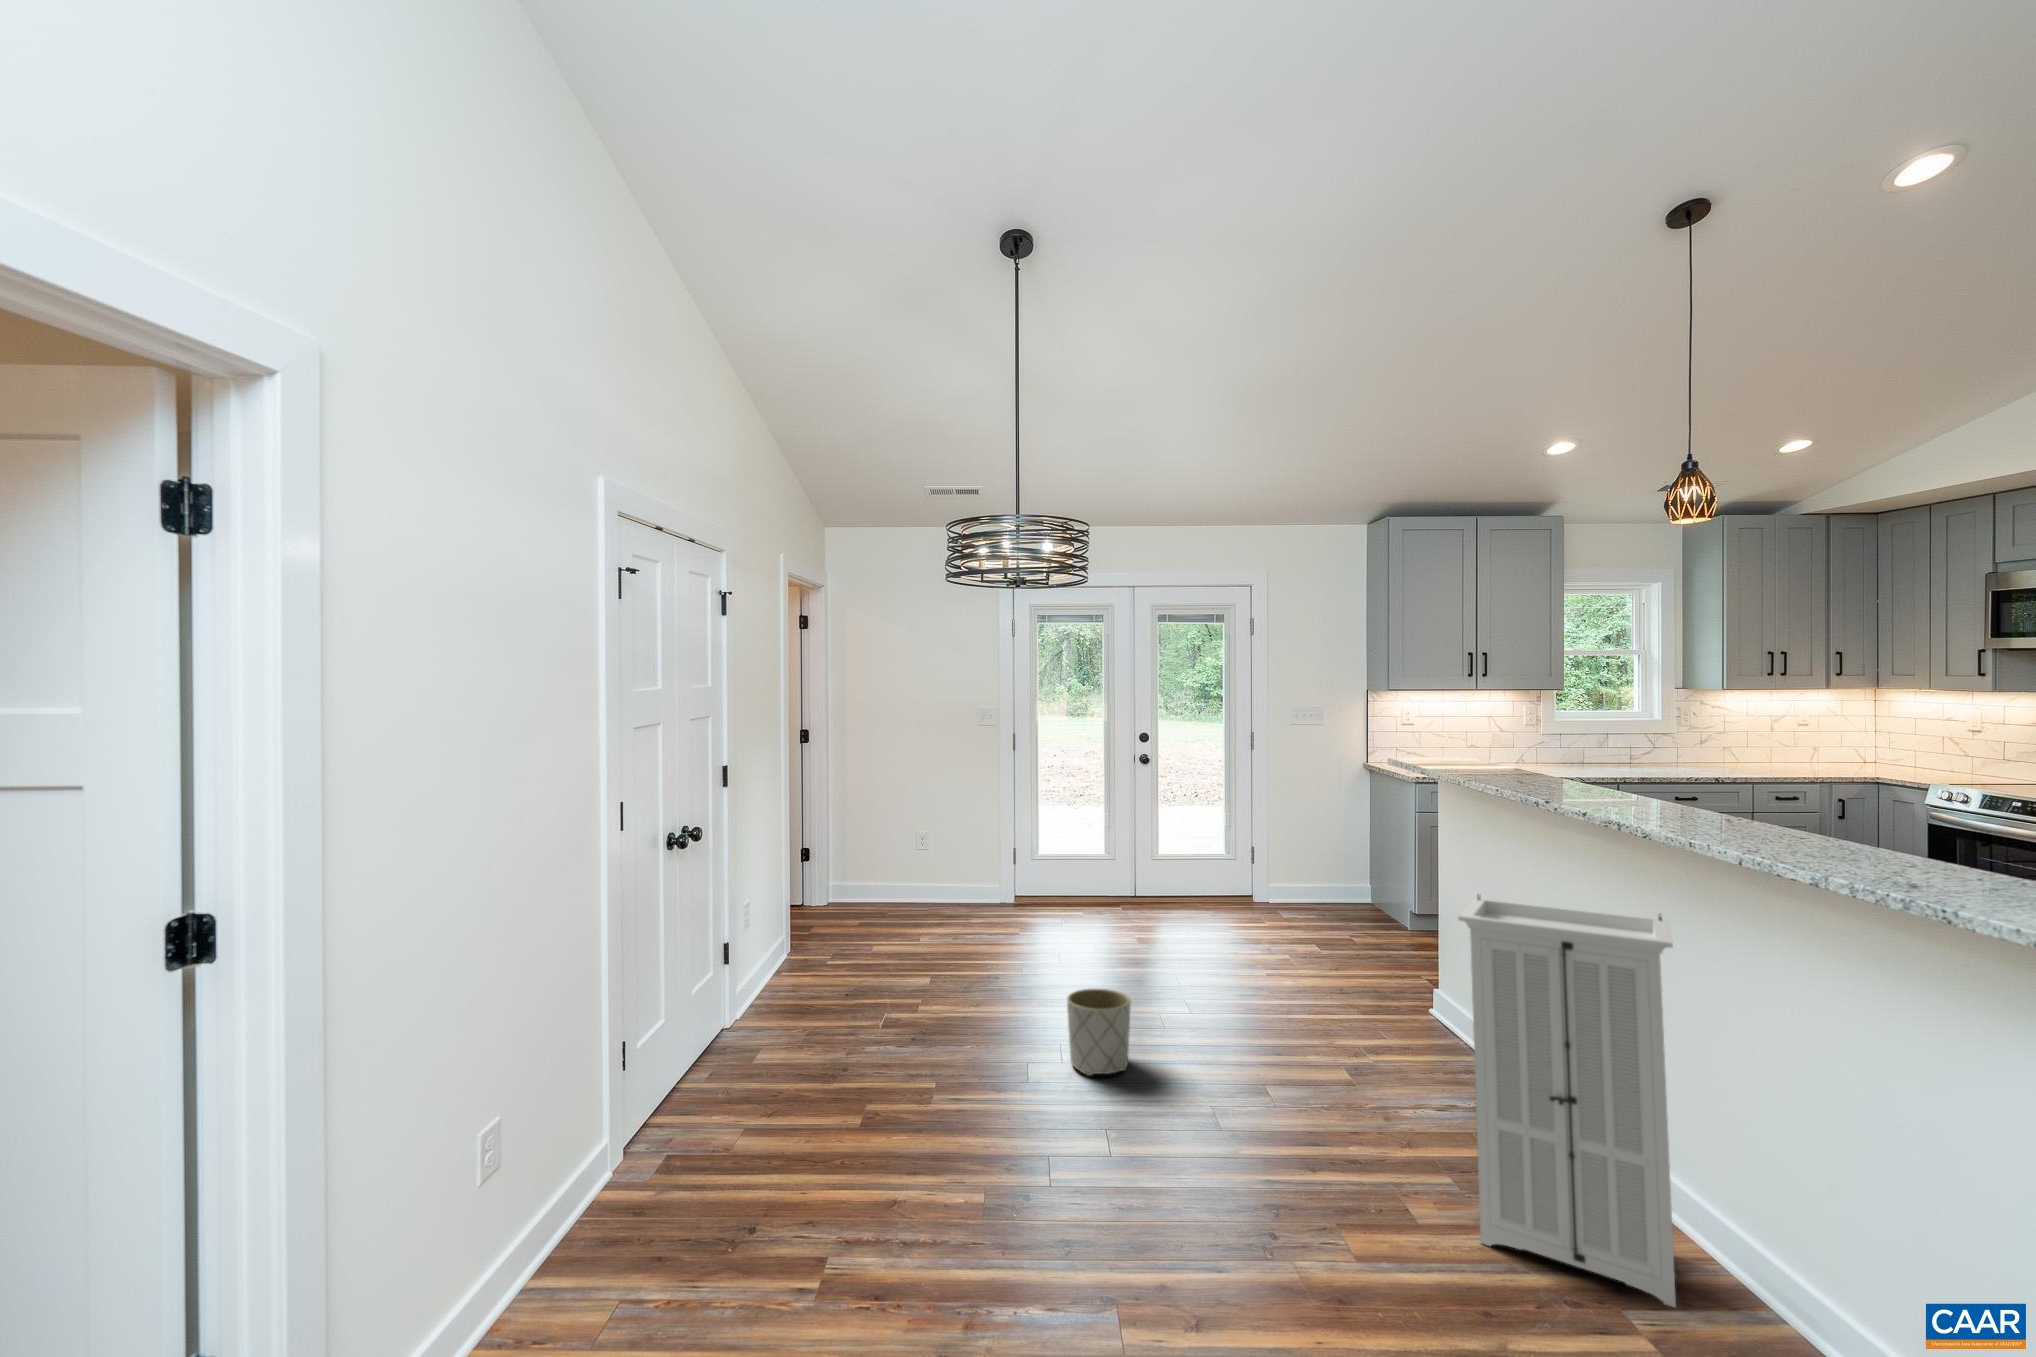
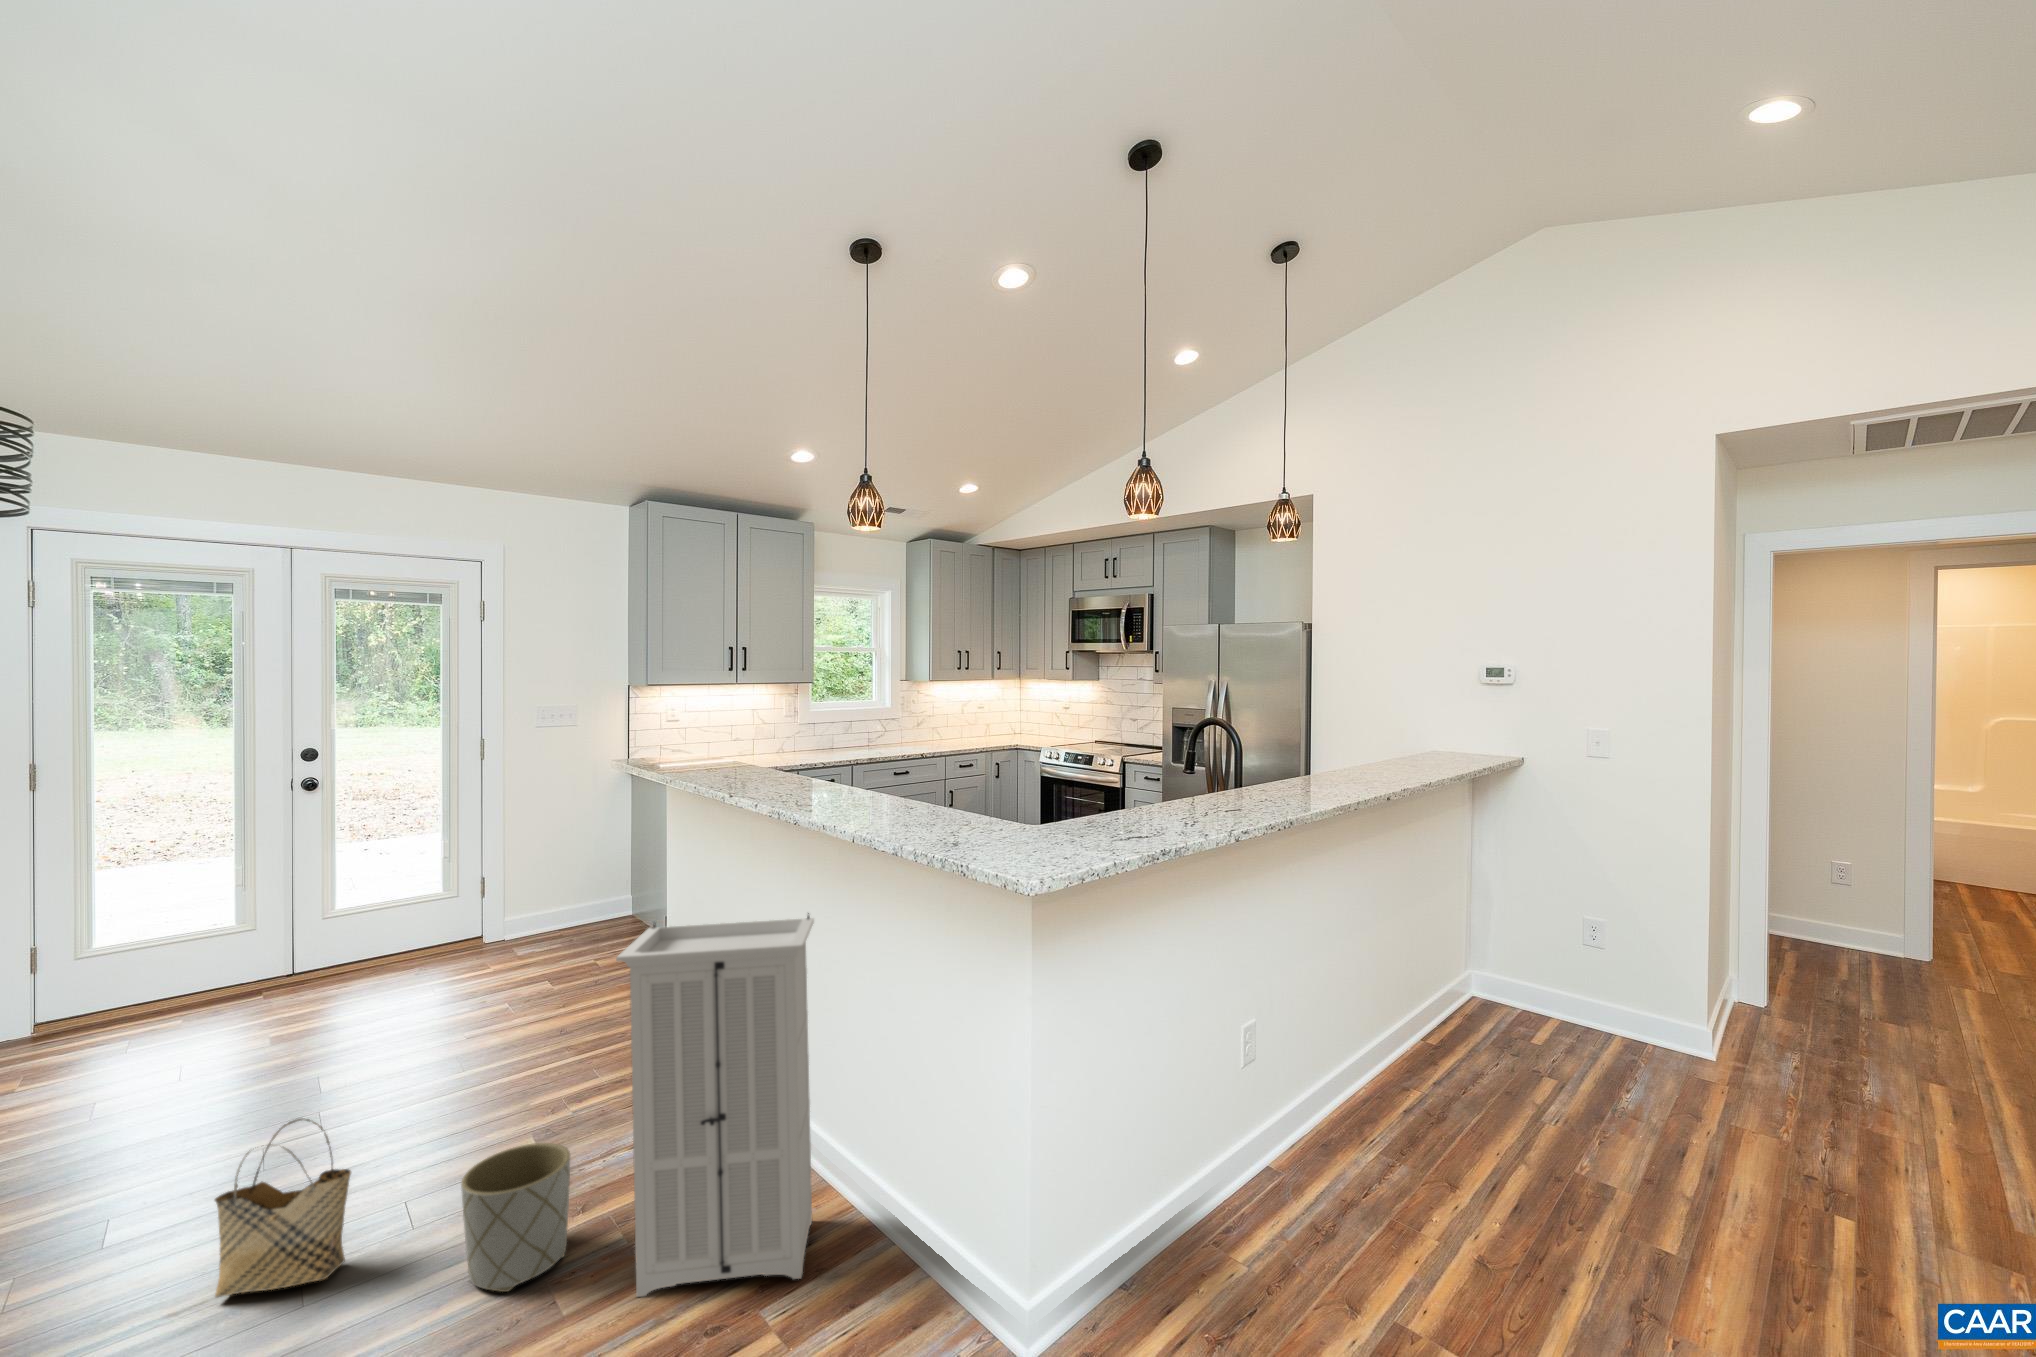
planter: present [1067,988,1131,1076] -> present [461,1143,570,1292]
woven basket: none [1148,993,1229,1119] -> present [215,1119,351,1297]

